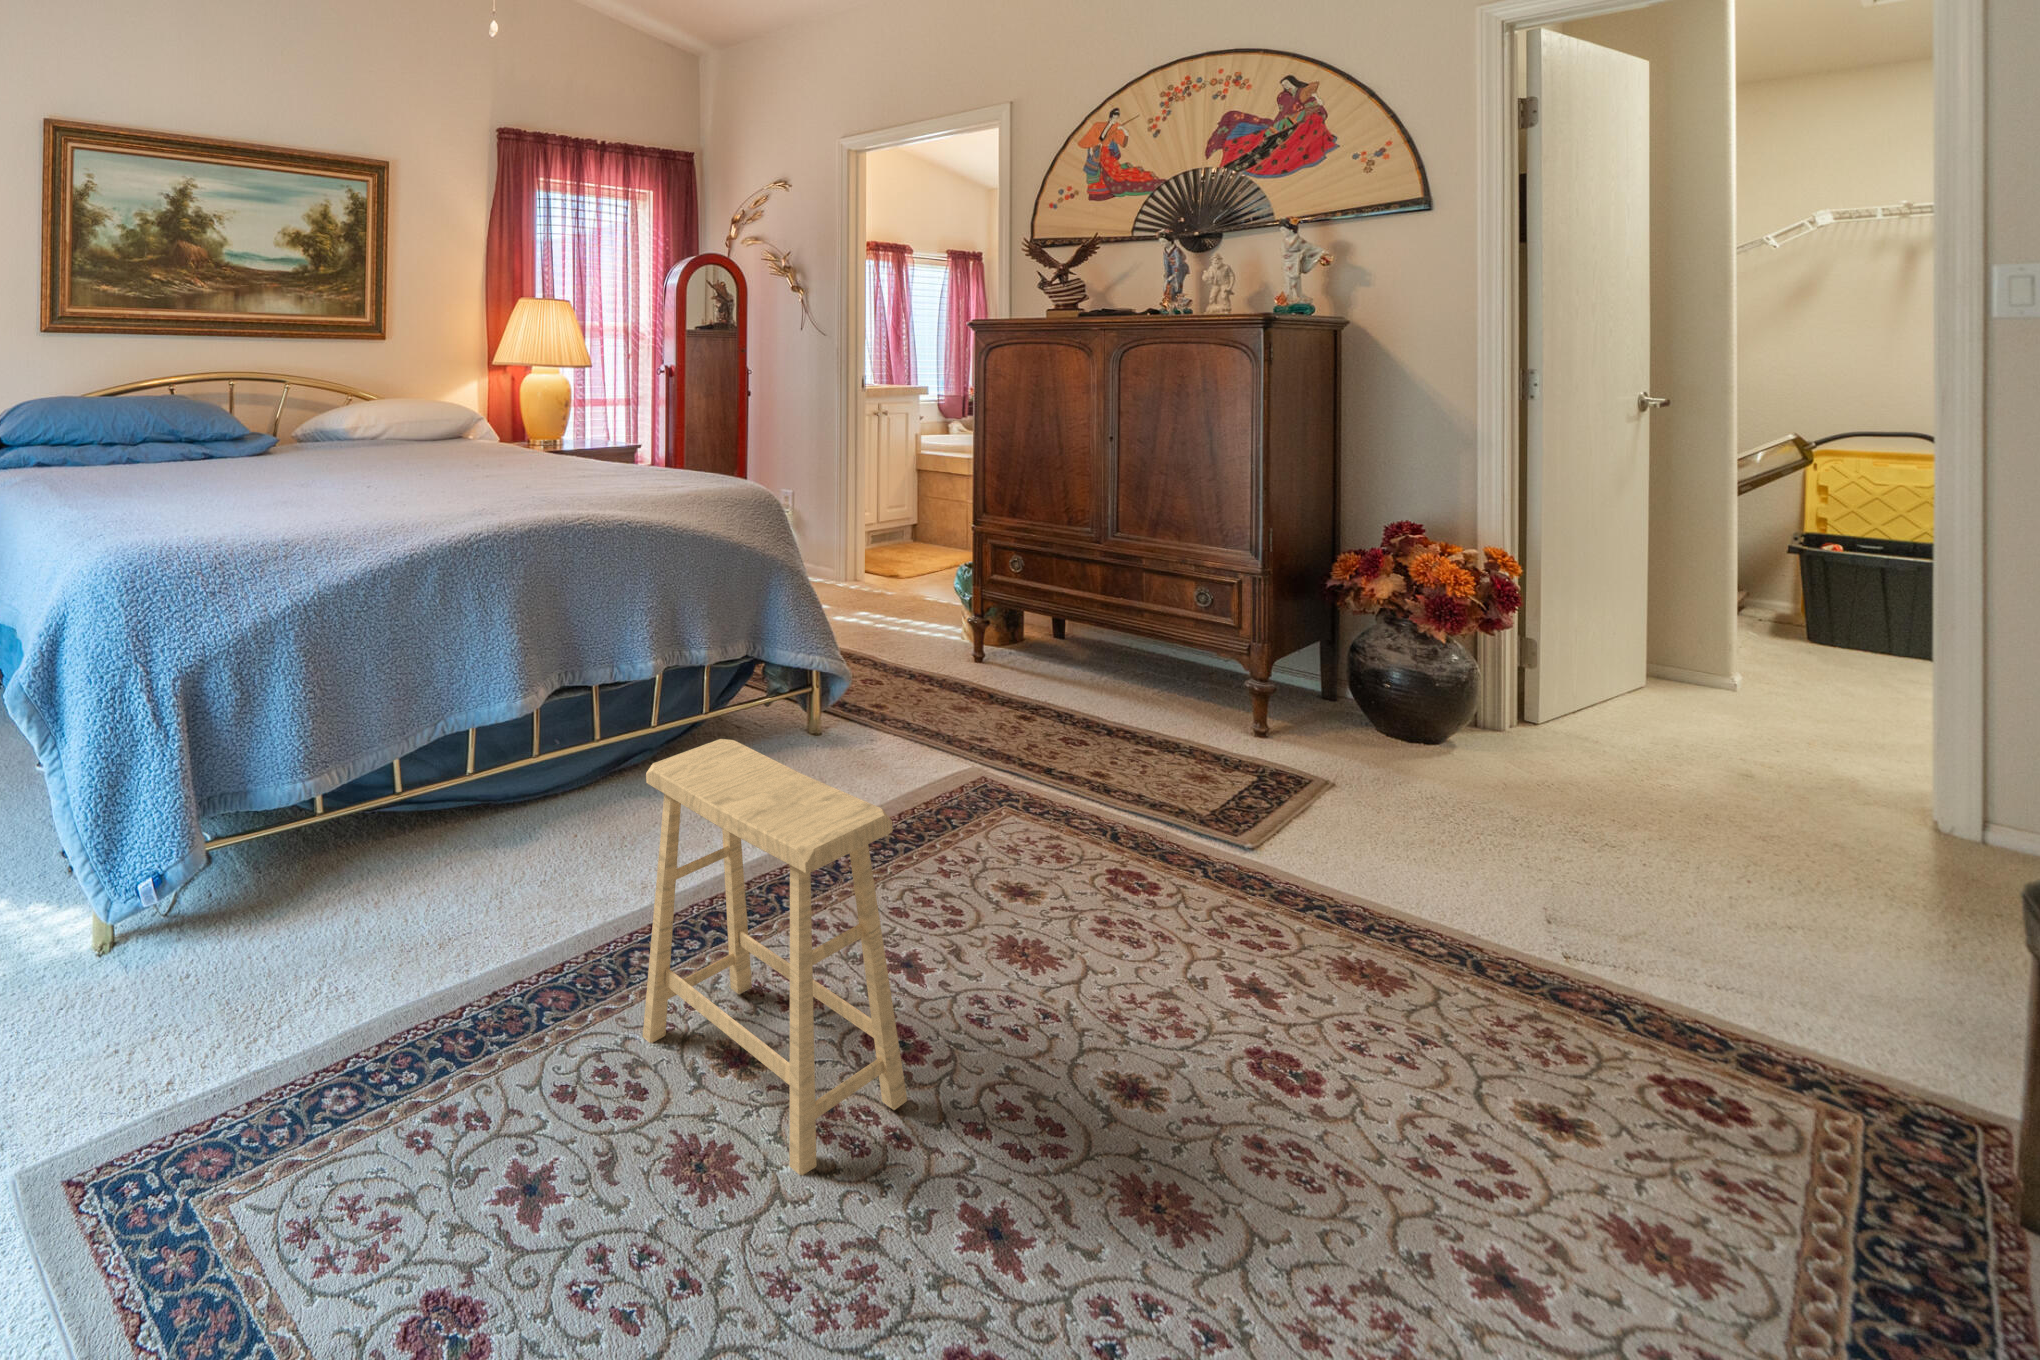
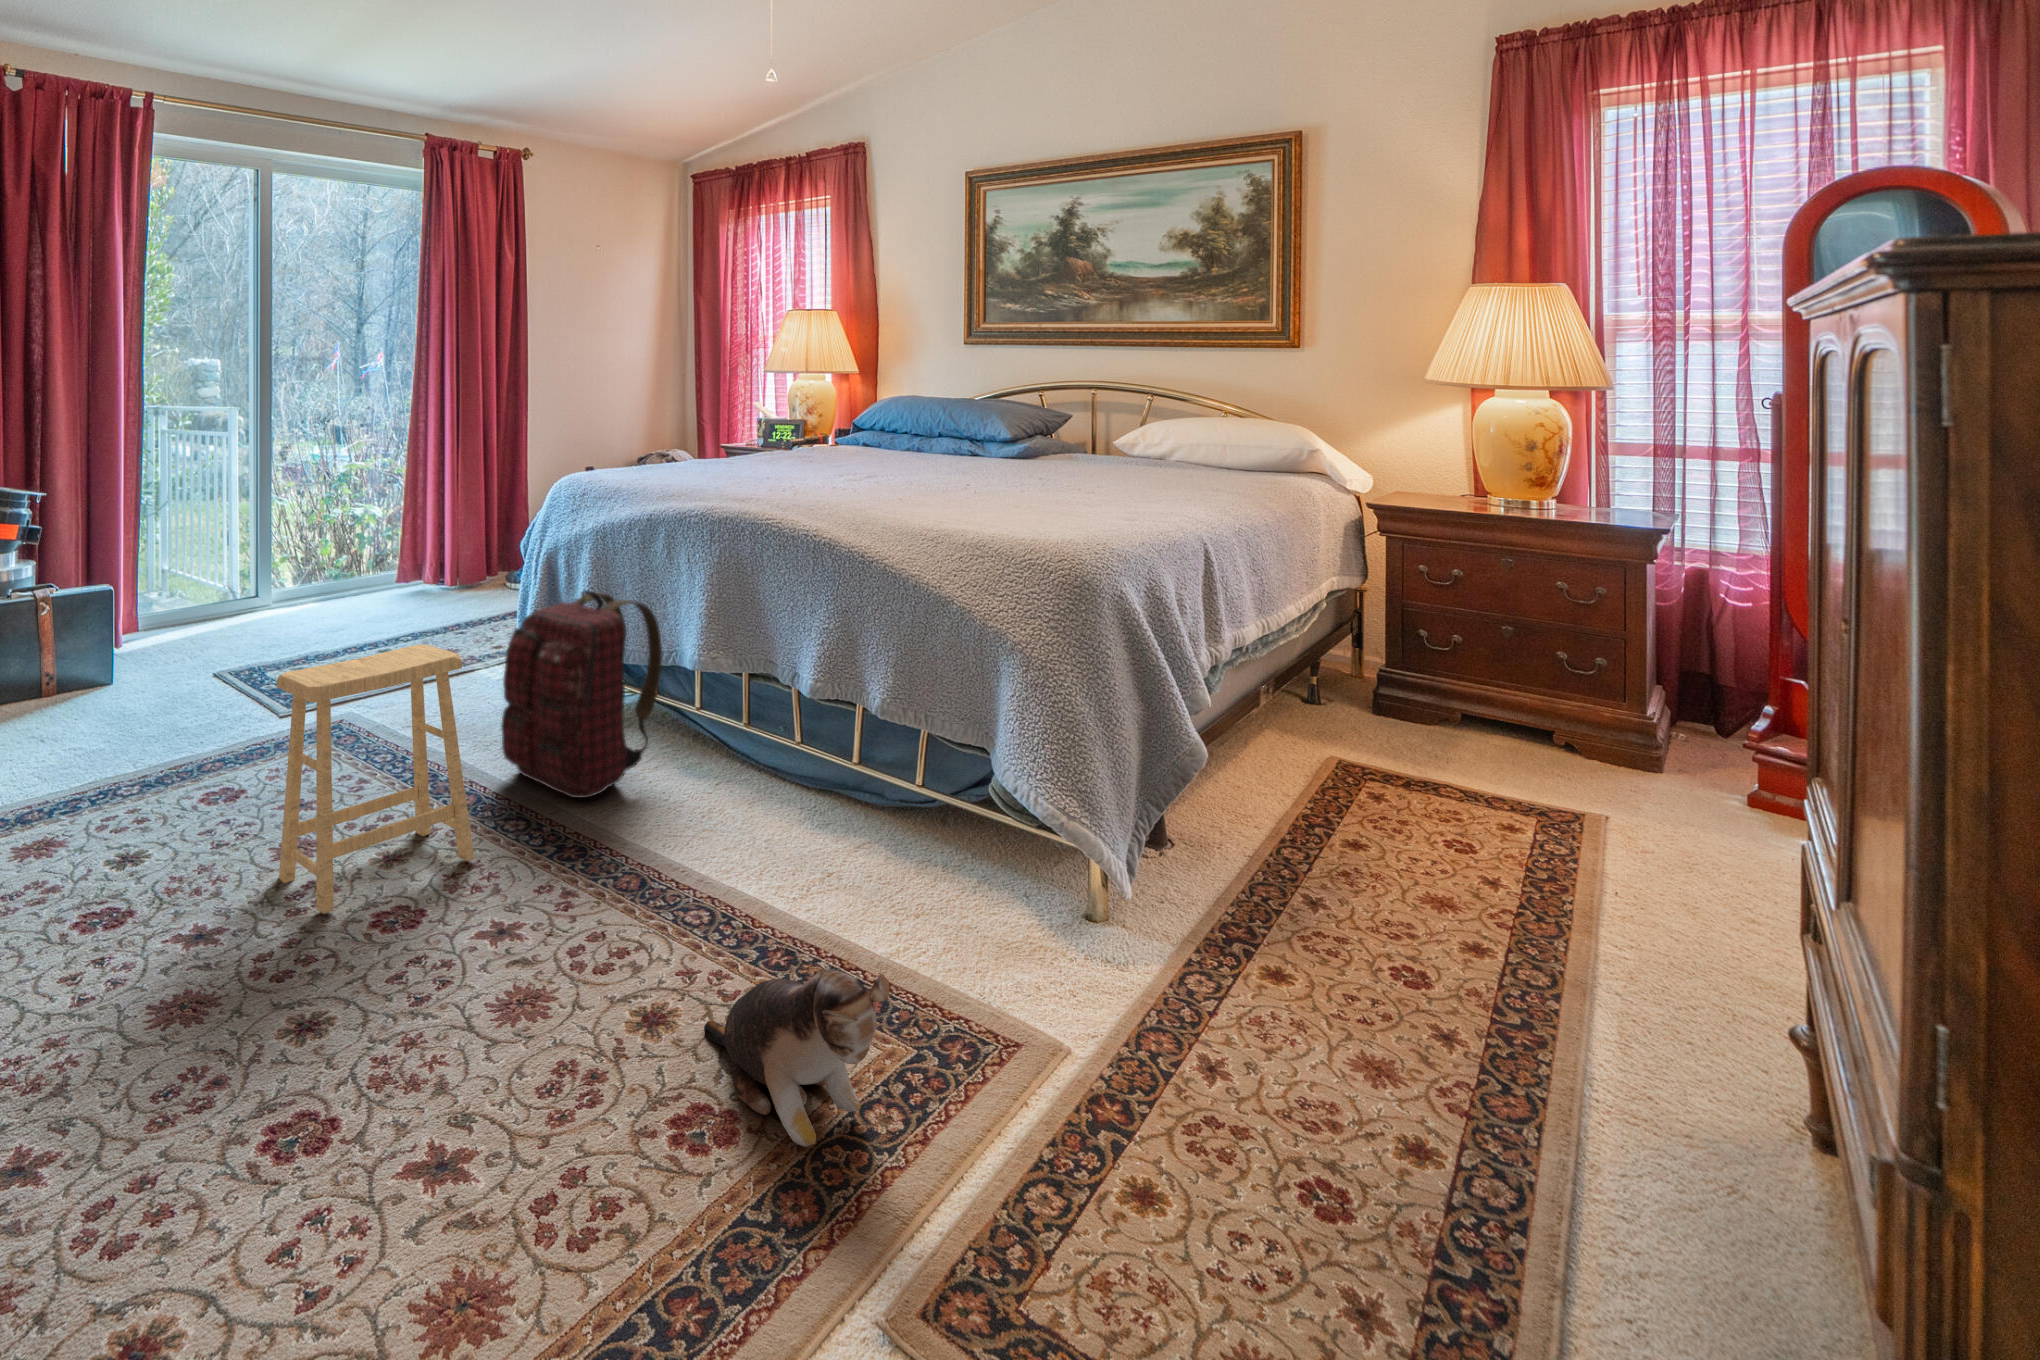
backpack: none [400,656,604,954] -> present [501,590,662,798]
plush toy: none [1006,715,1152,871] -> present [704,970,890,1147]

